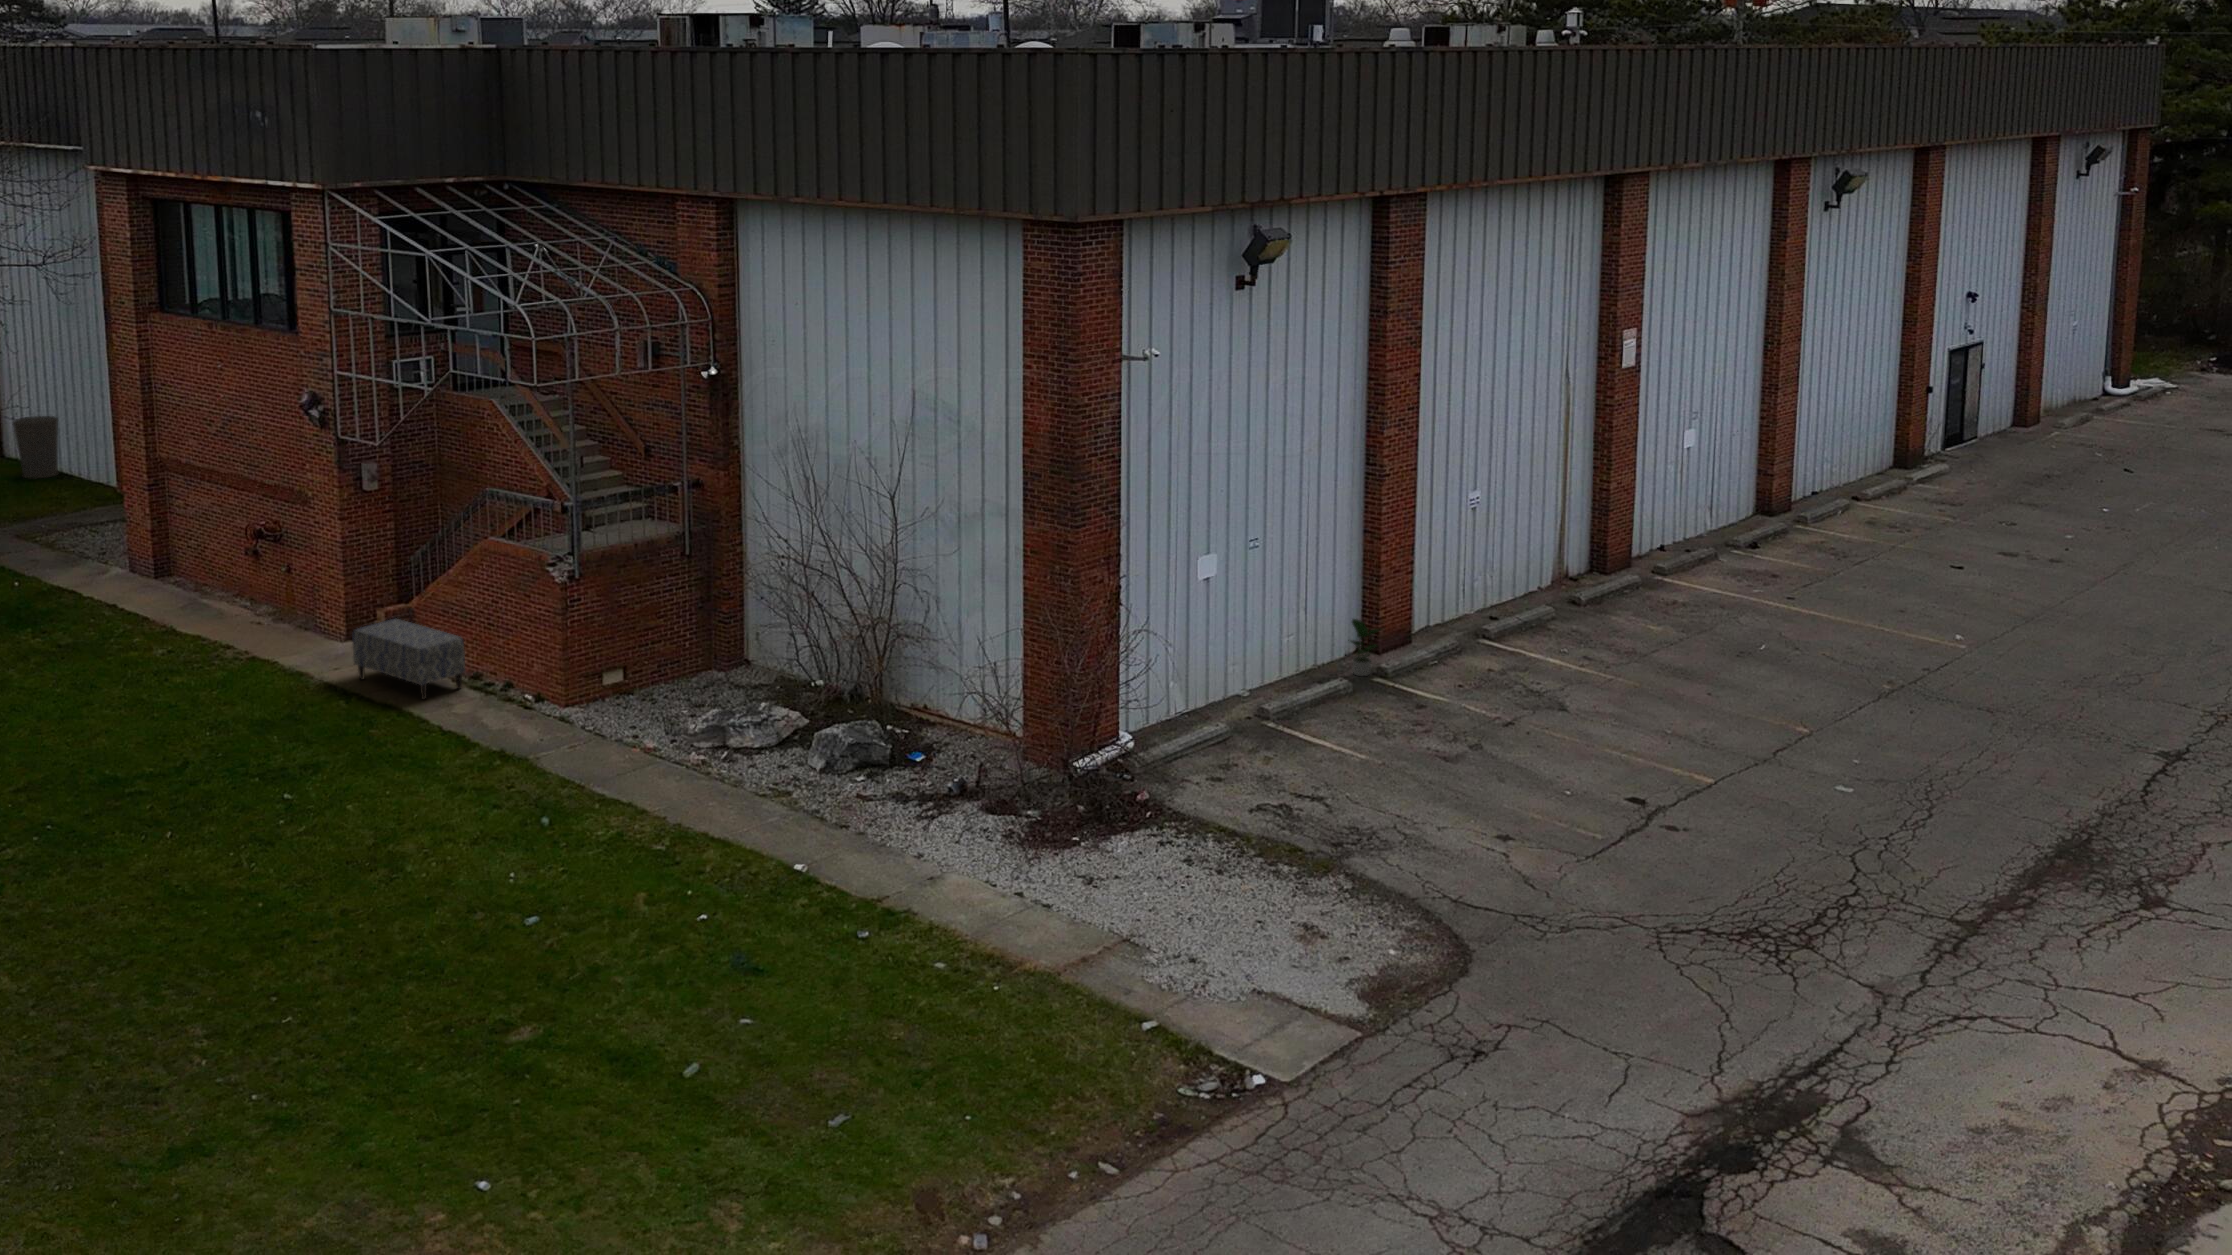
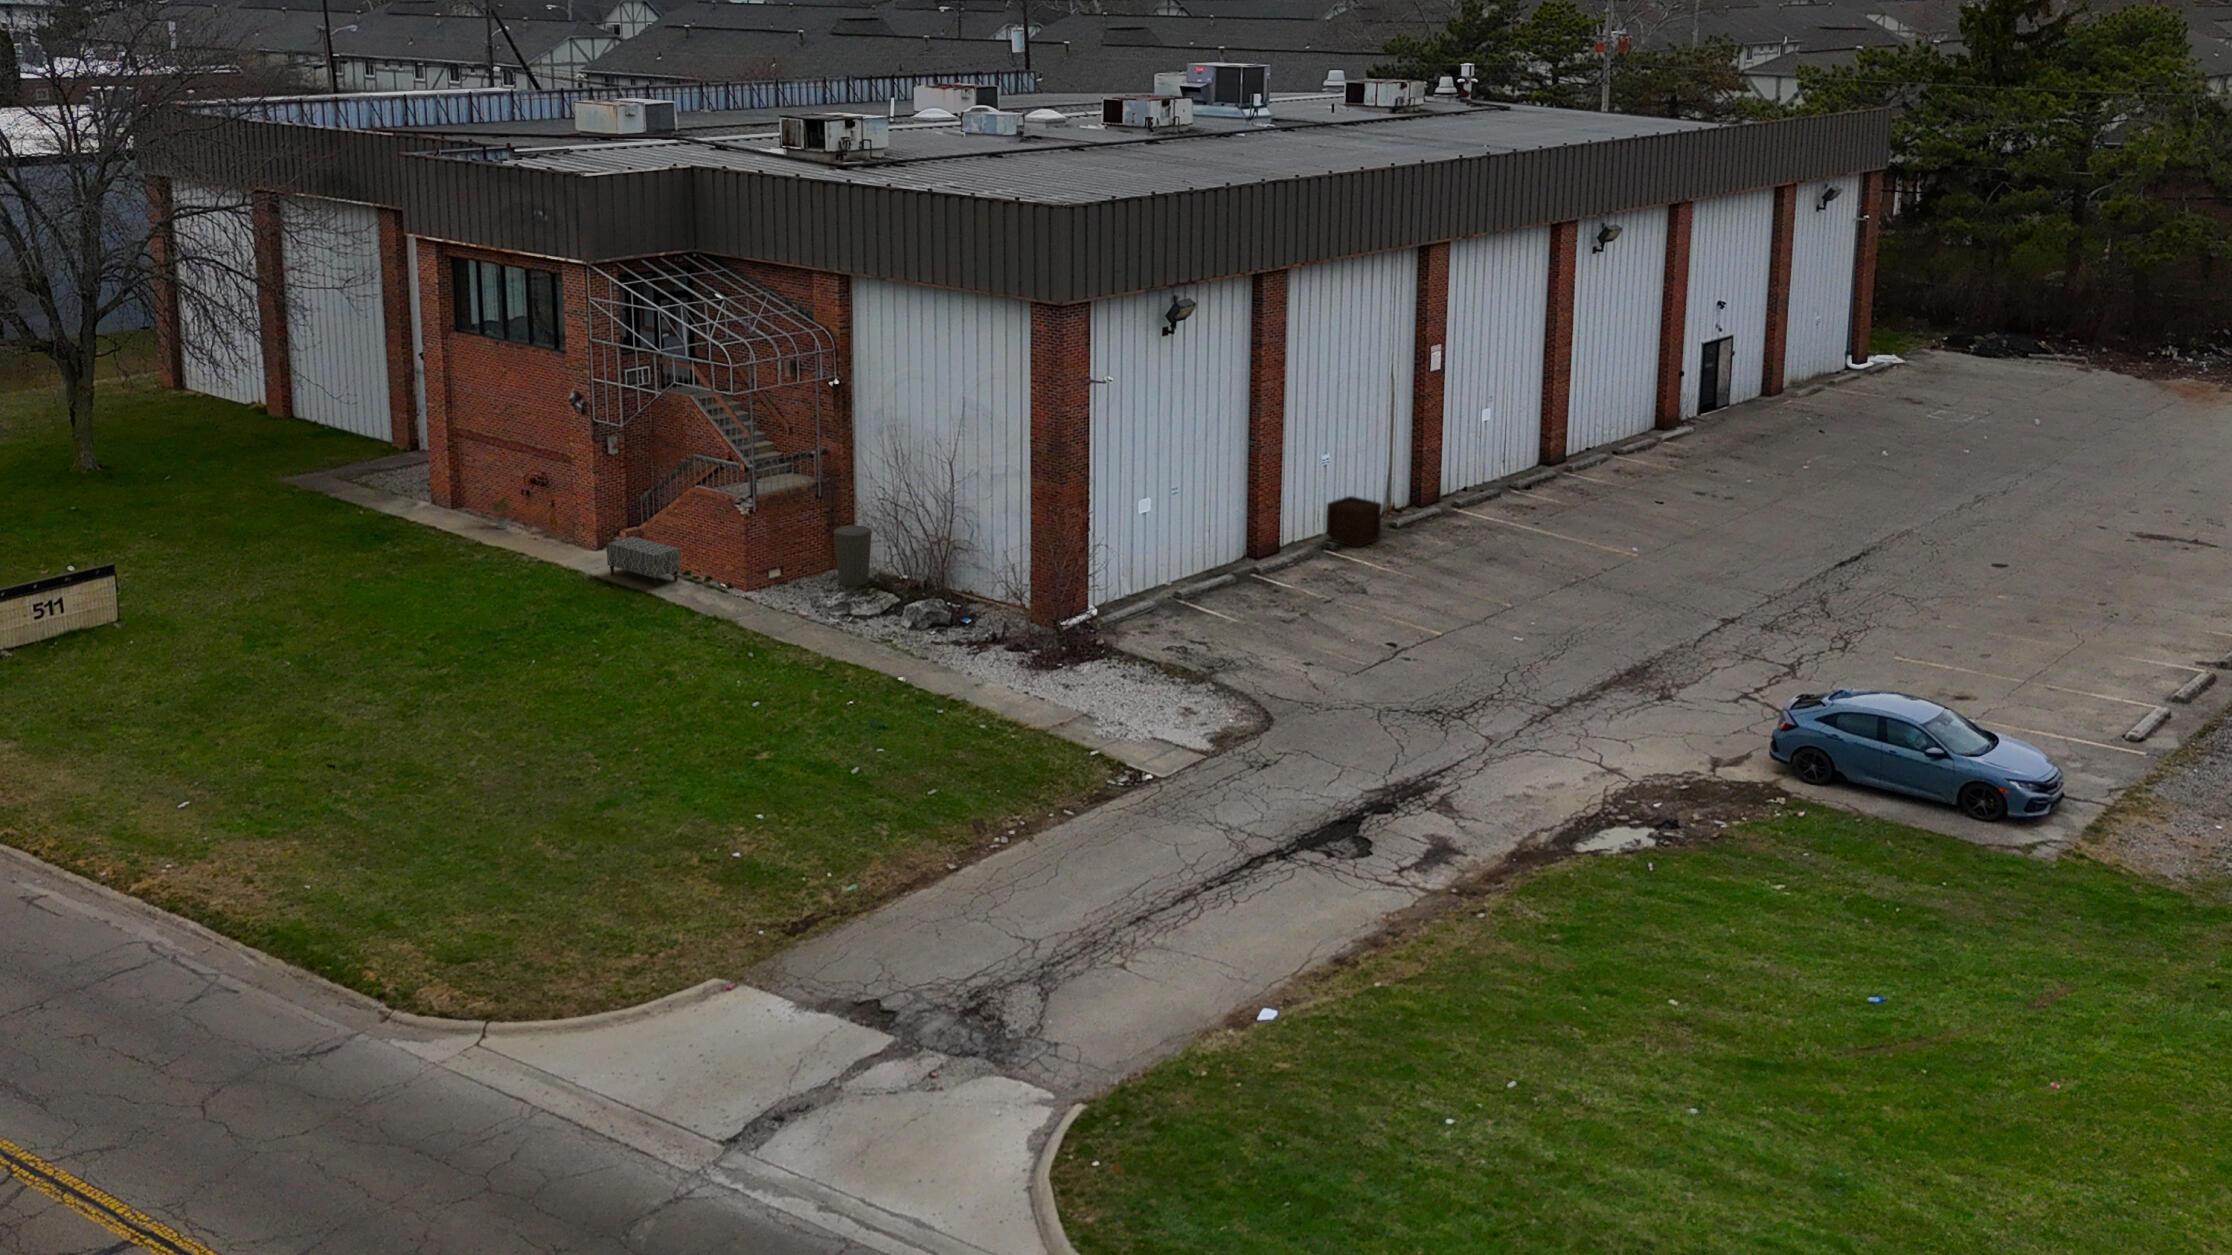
trash can: present [12,416,58,478] -> present [834,525,872,586]
wooden crate: none [1474,555,1561,634] -> present [1326,496,1382,547]
potted plant: present [1351,619,1381,676] -> present [492,496,508,529]

